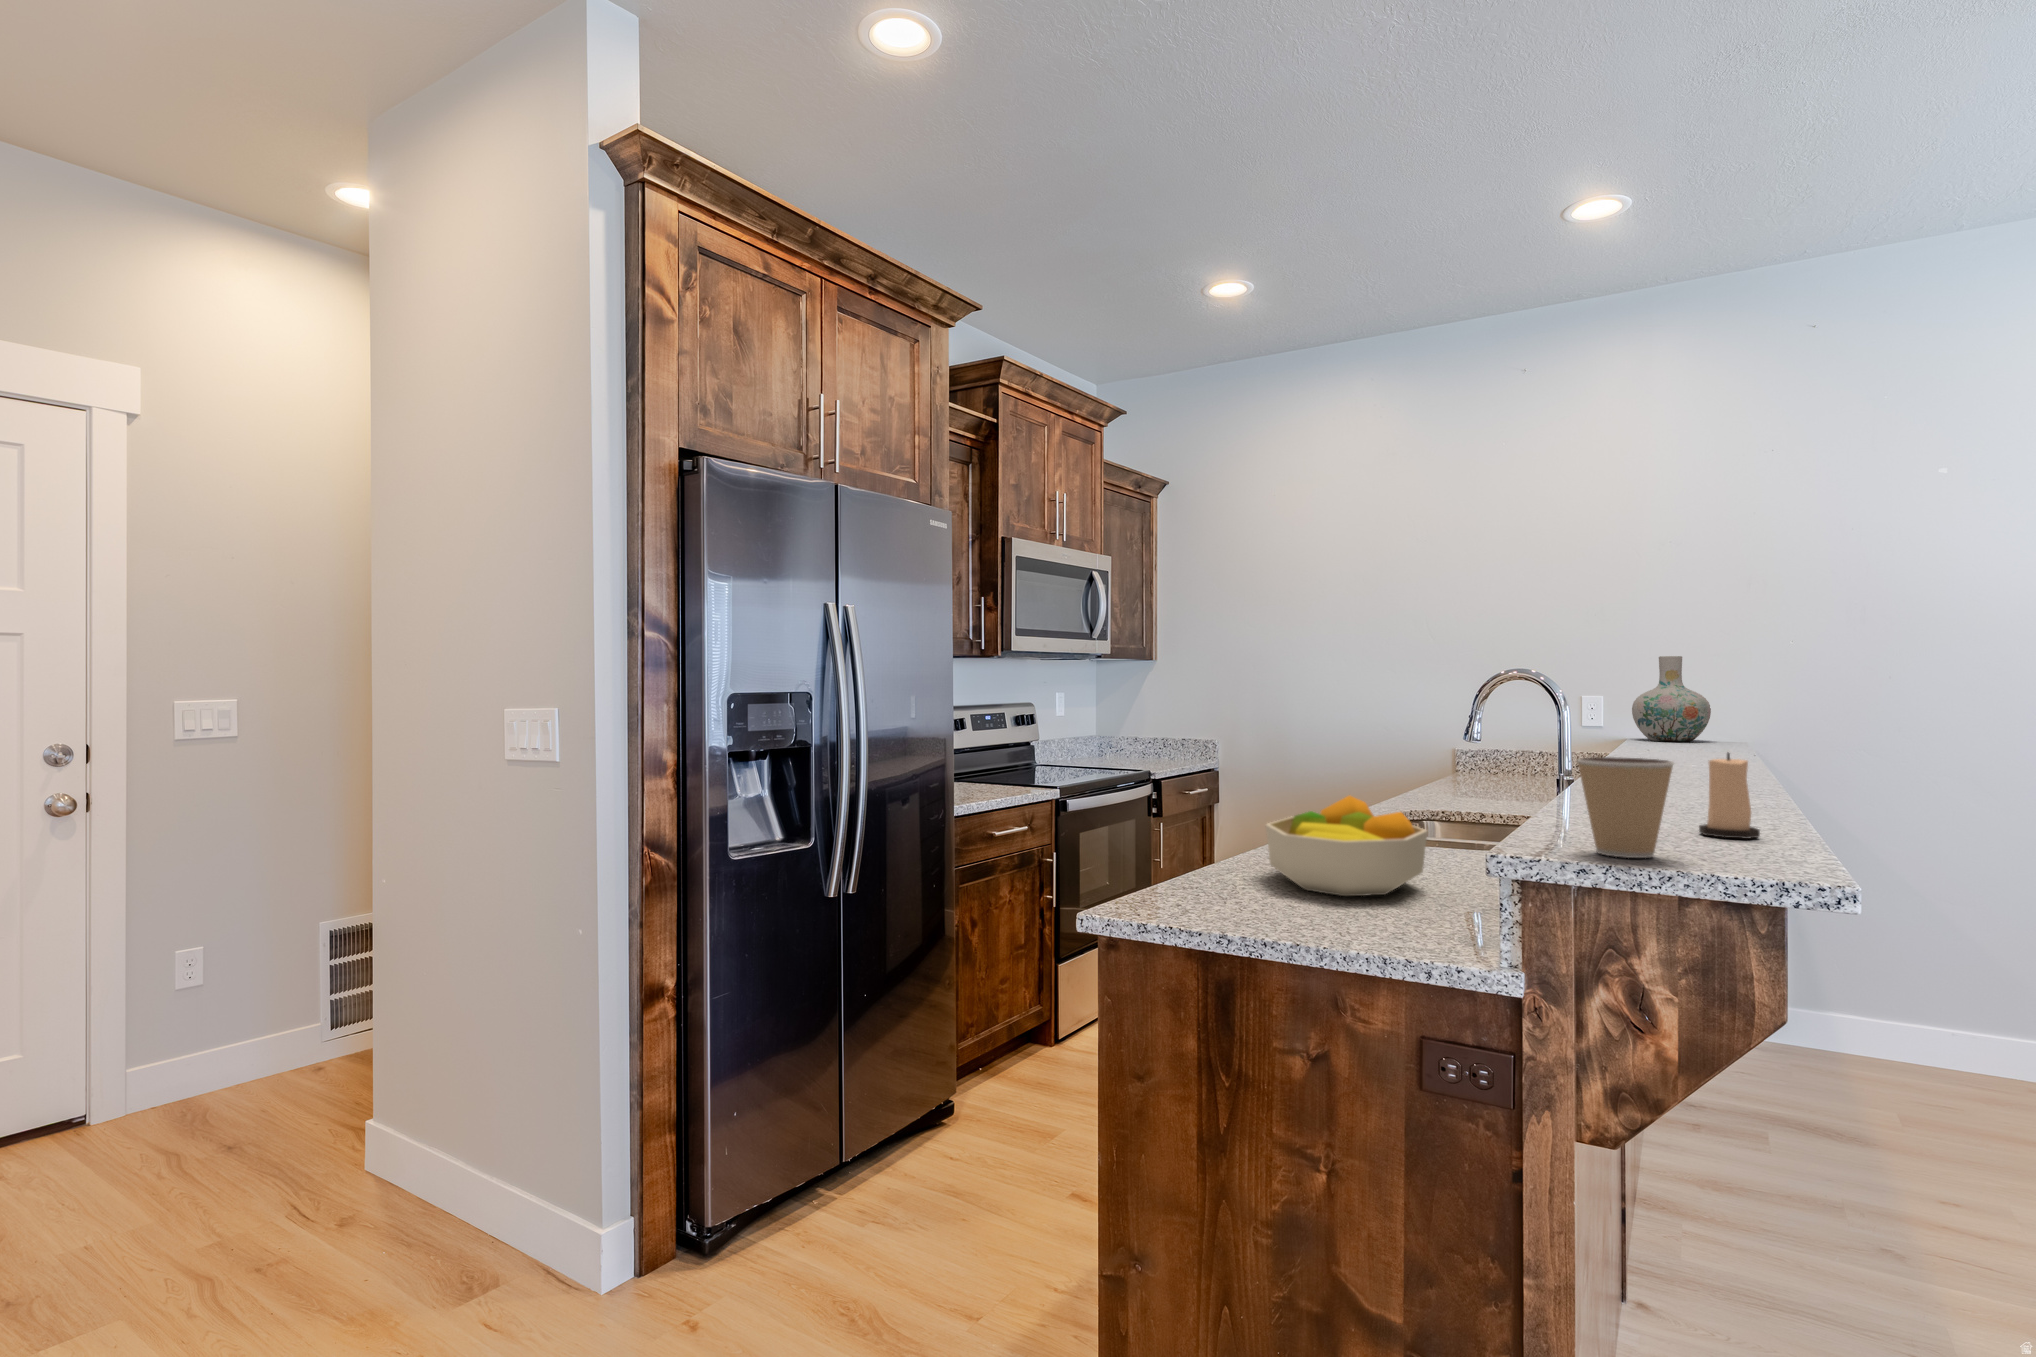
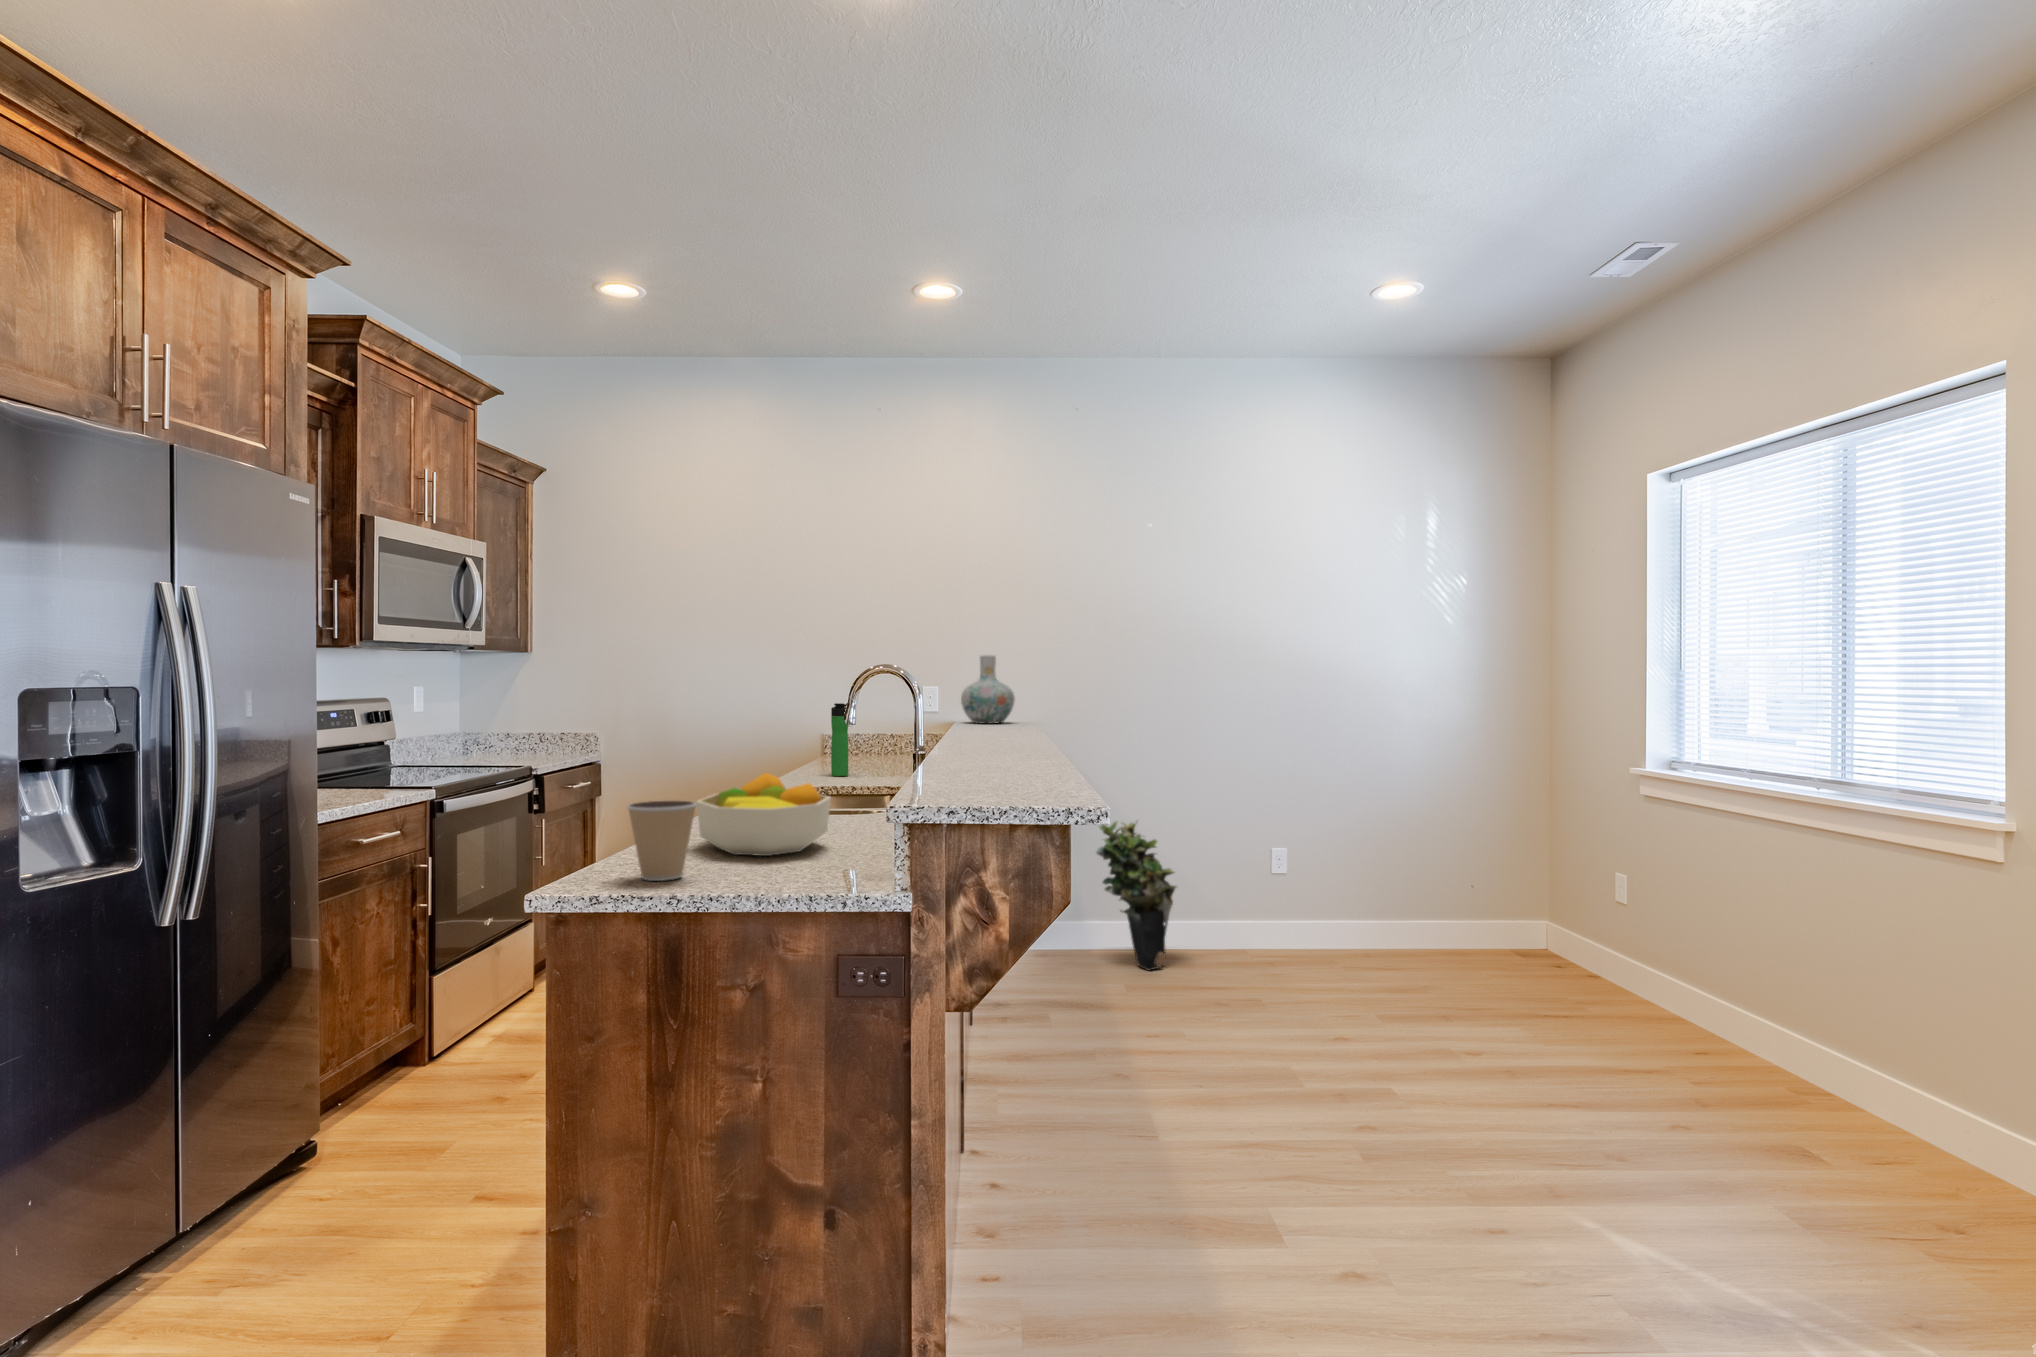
bottle: none [1455,714,1478,798] -> present [831,703,848,776]
candle: present [1699,753,1760,839] -> none [1017,725,1053,786]
coffee cup: present [1576,757,1674,858] -> present [628,801,697,881]
potted plant: none [1843,880,1993,1098] -> present [1096,821,1176,971]

